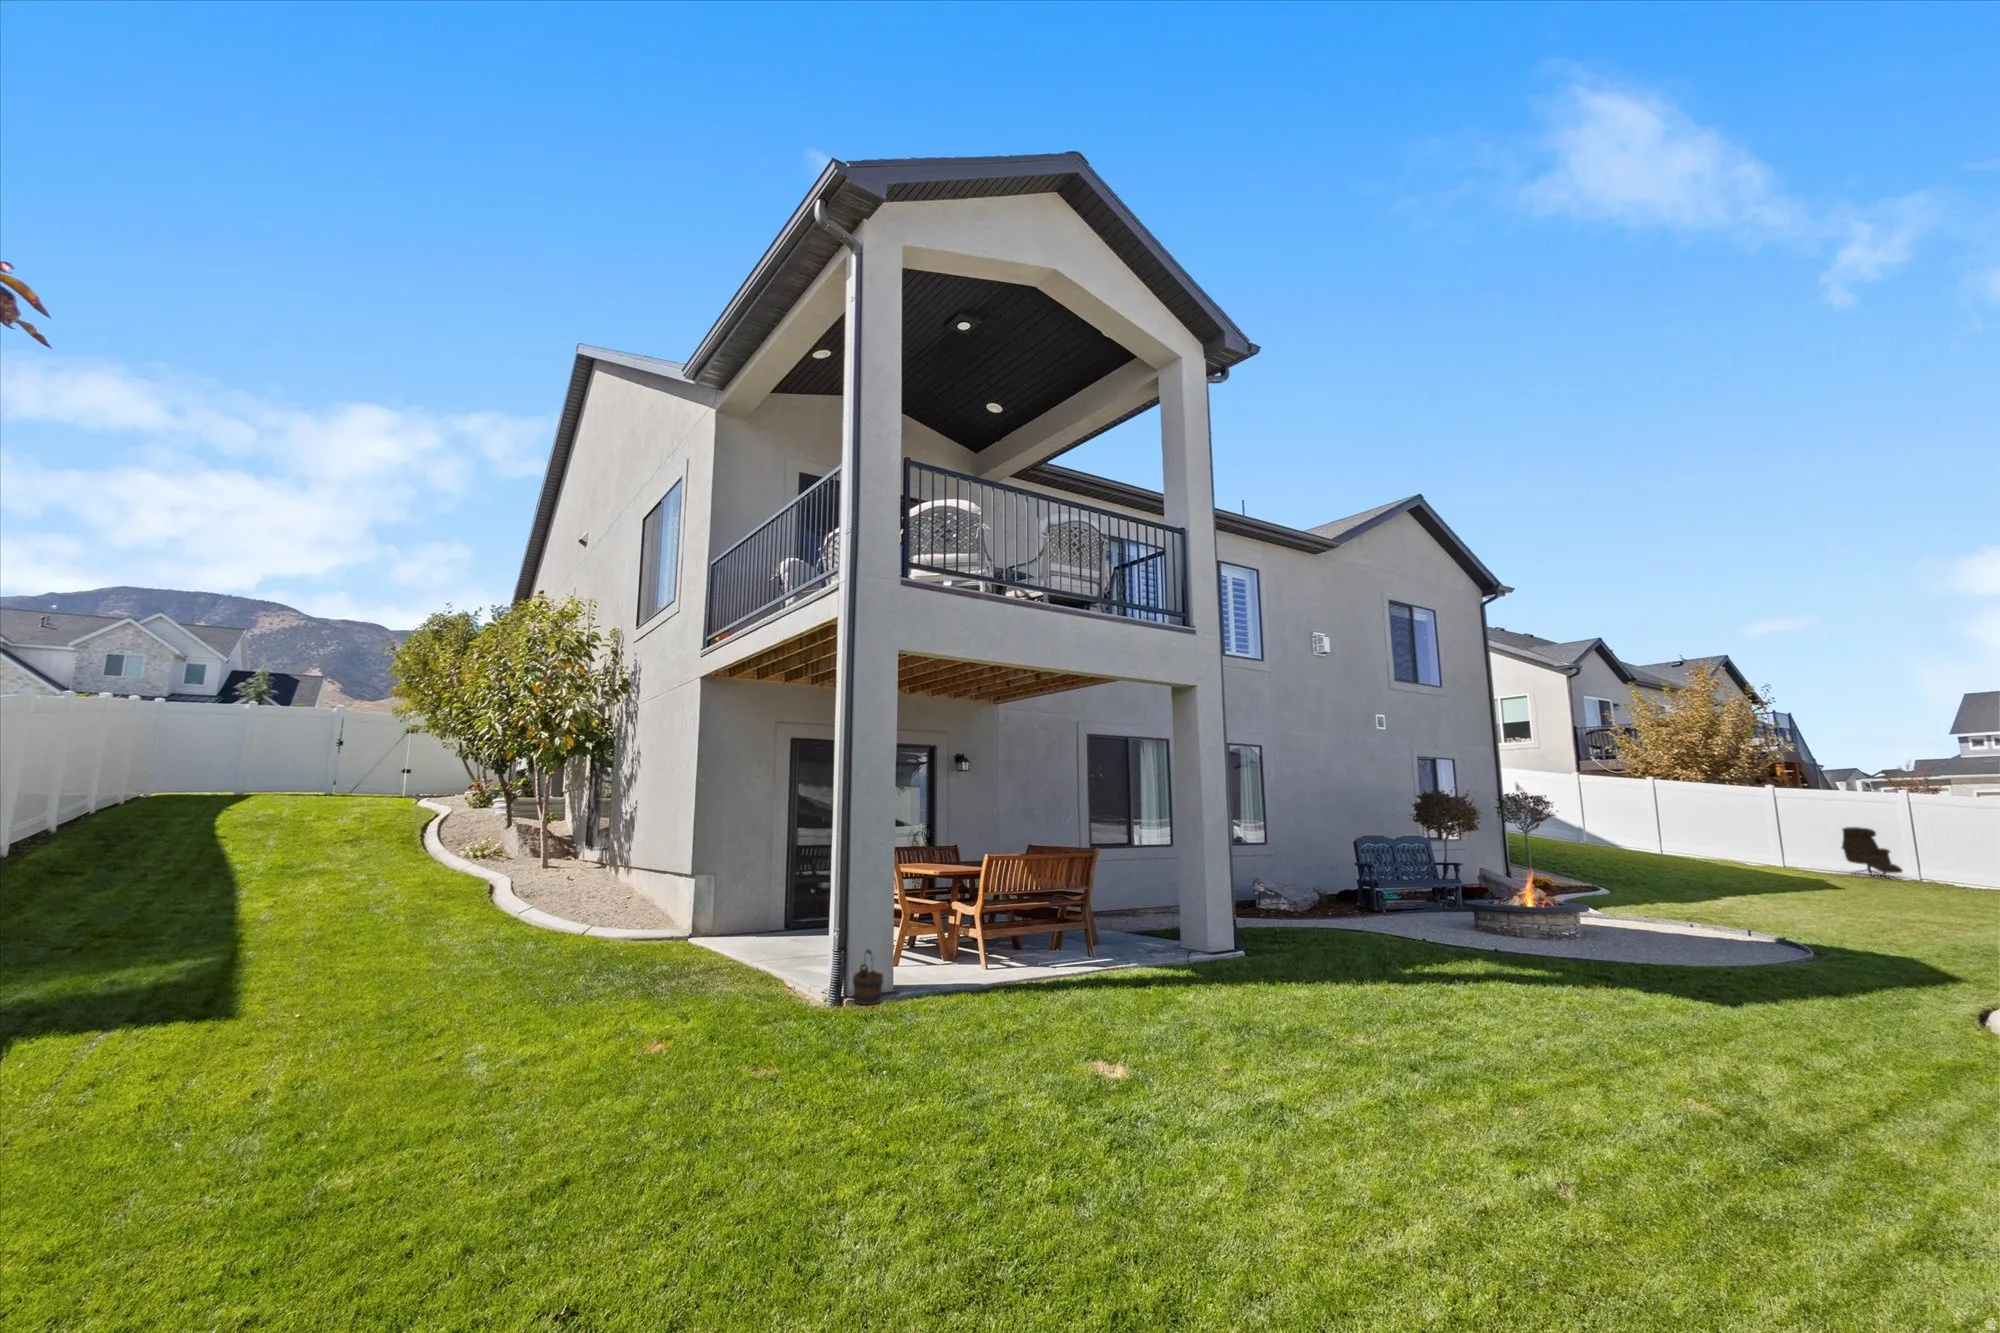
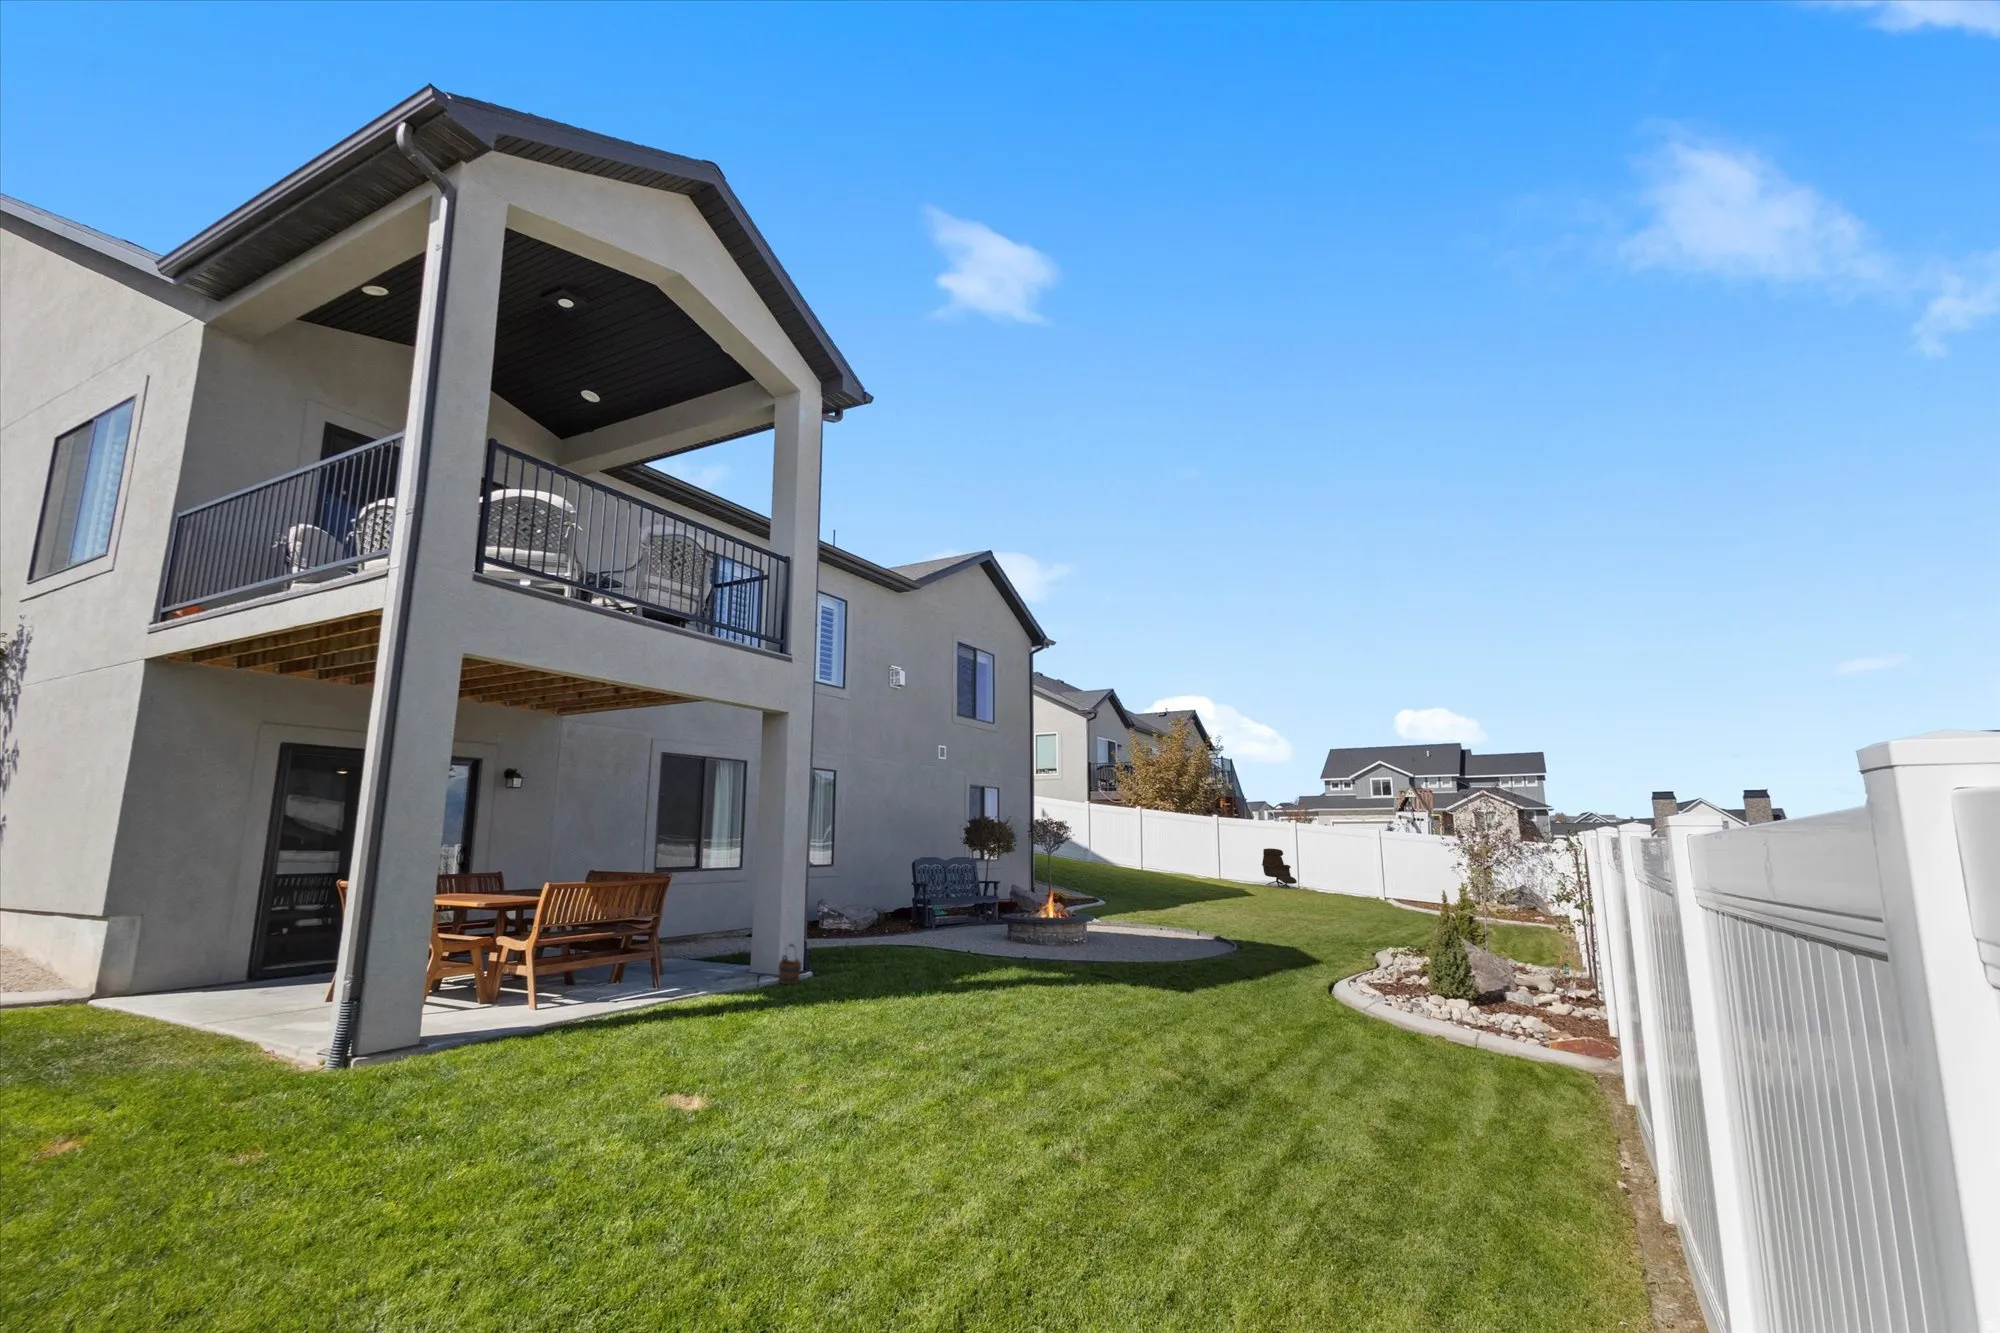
wooden bucket: present [853,950,883,1005] -> present [778,944,801,984]

